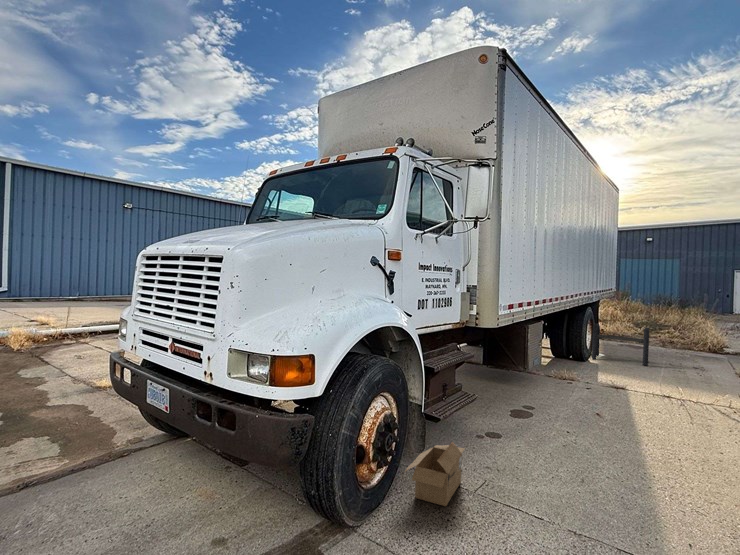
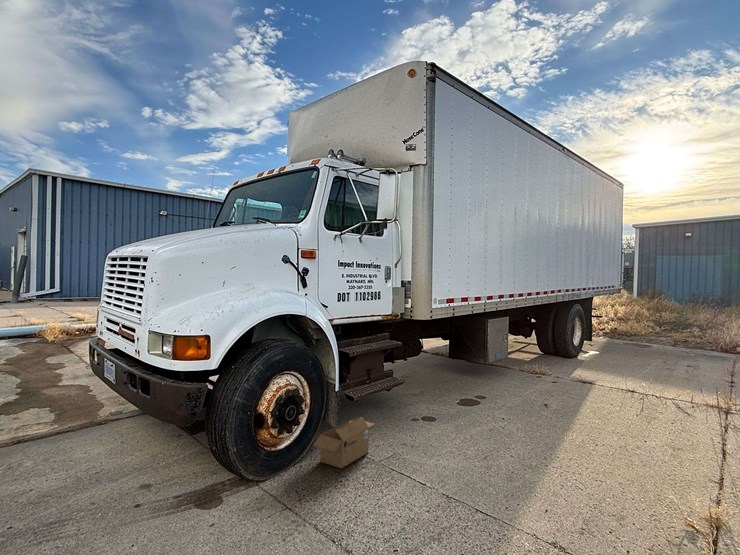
bench: present [592,323,649,366] -> none [588,320,650,363]

